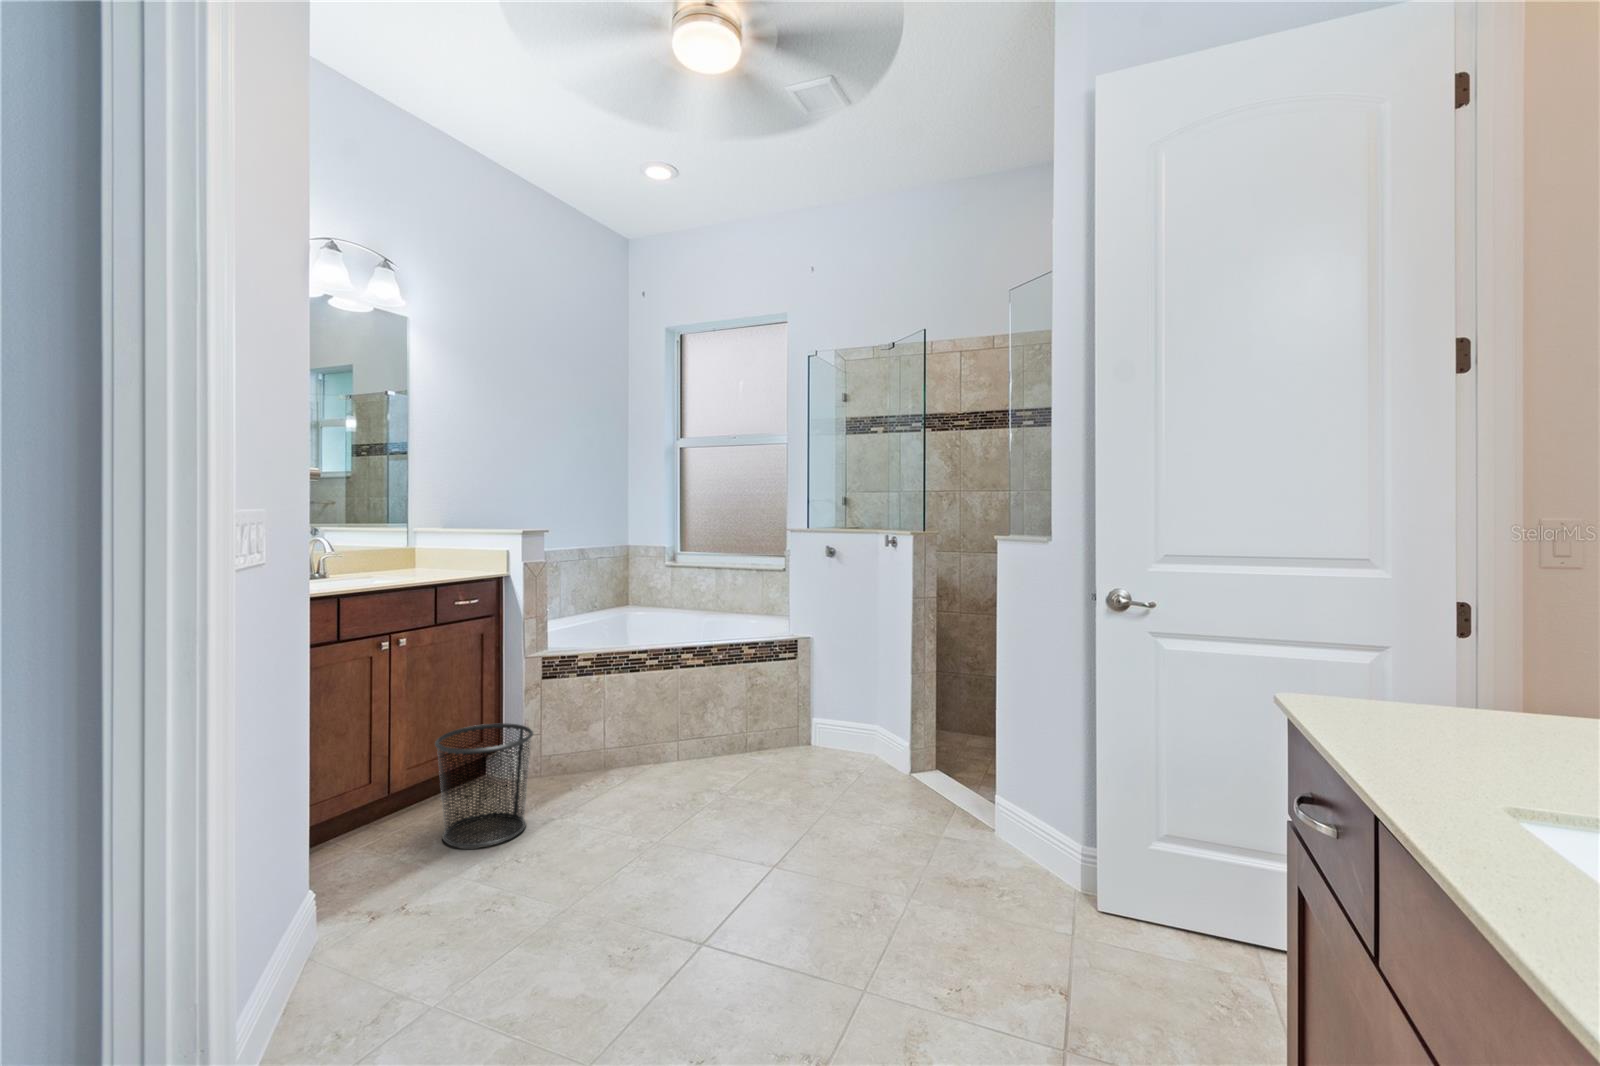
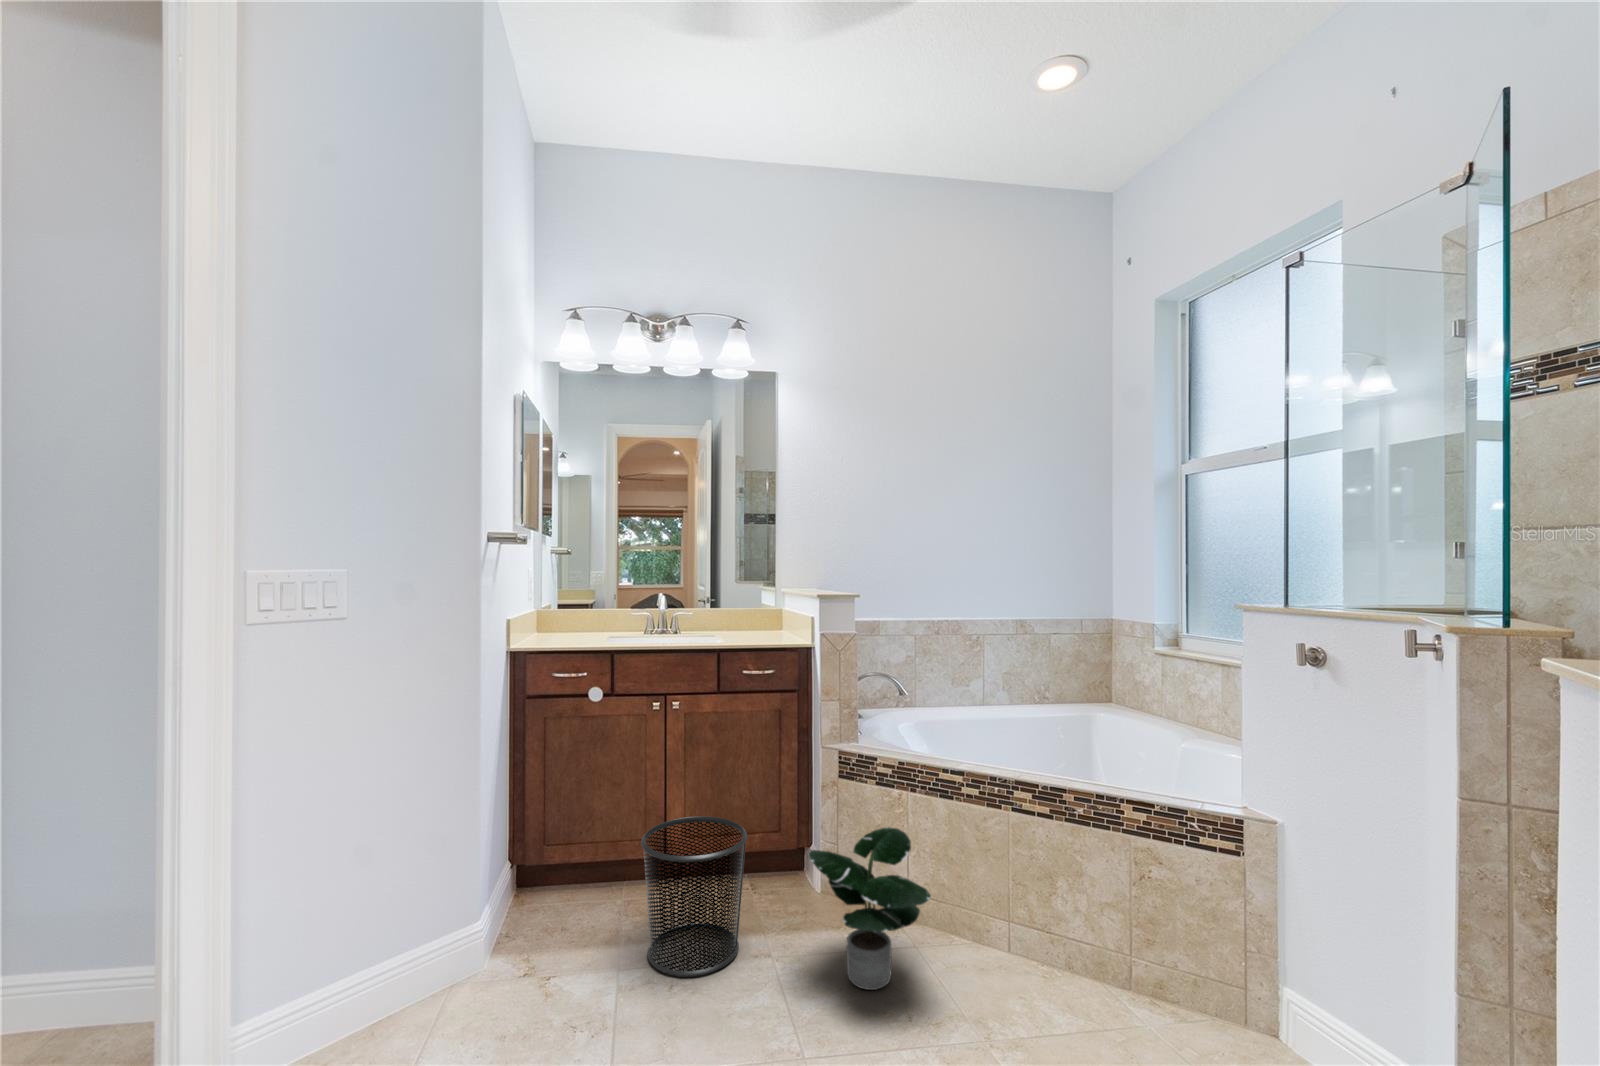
potted plant: none [583,696,673,799] -> present [808,827,931,990]

